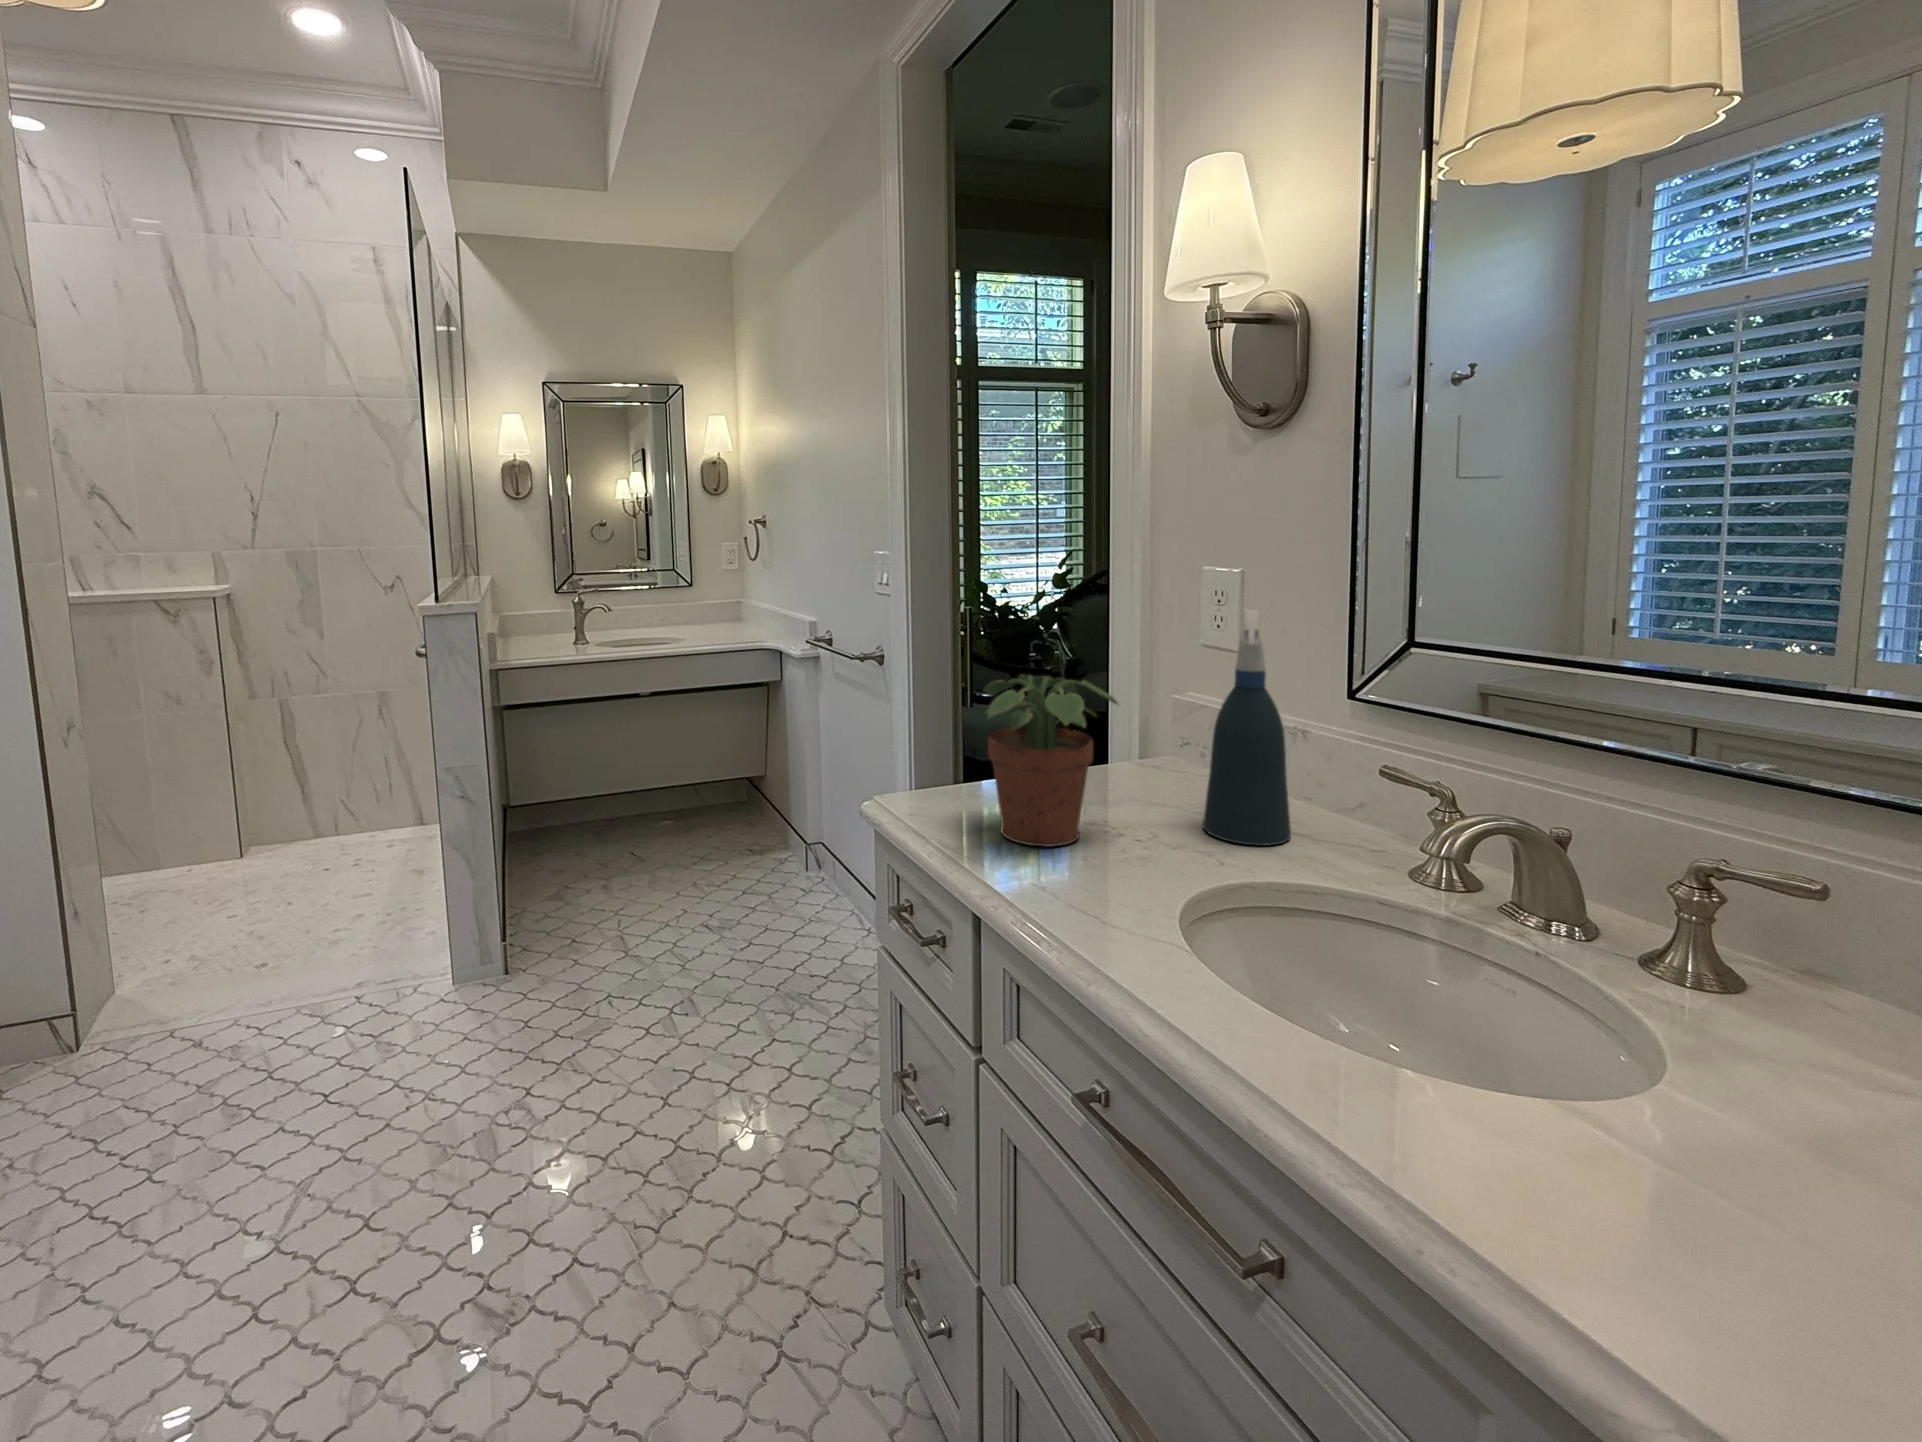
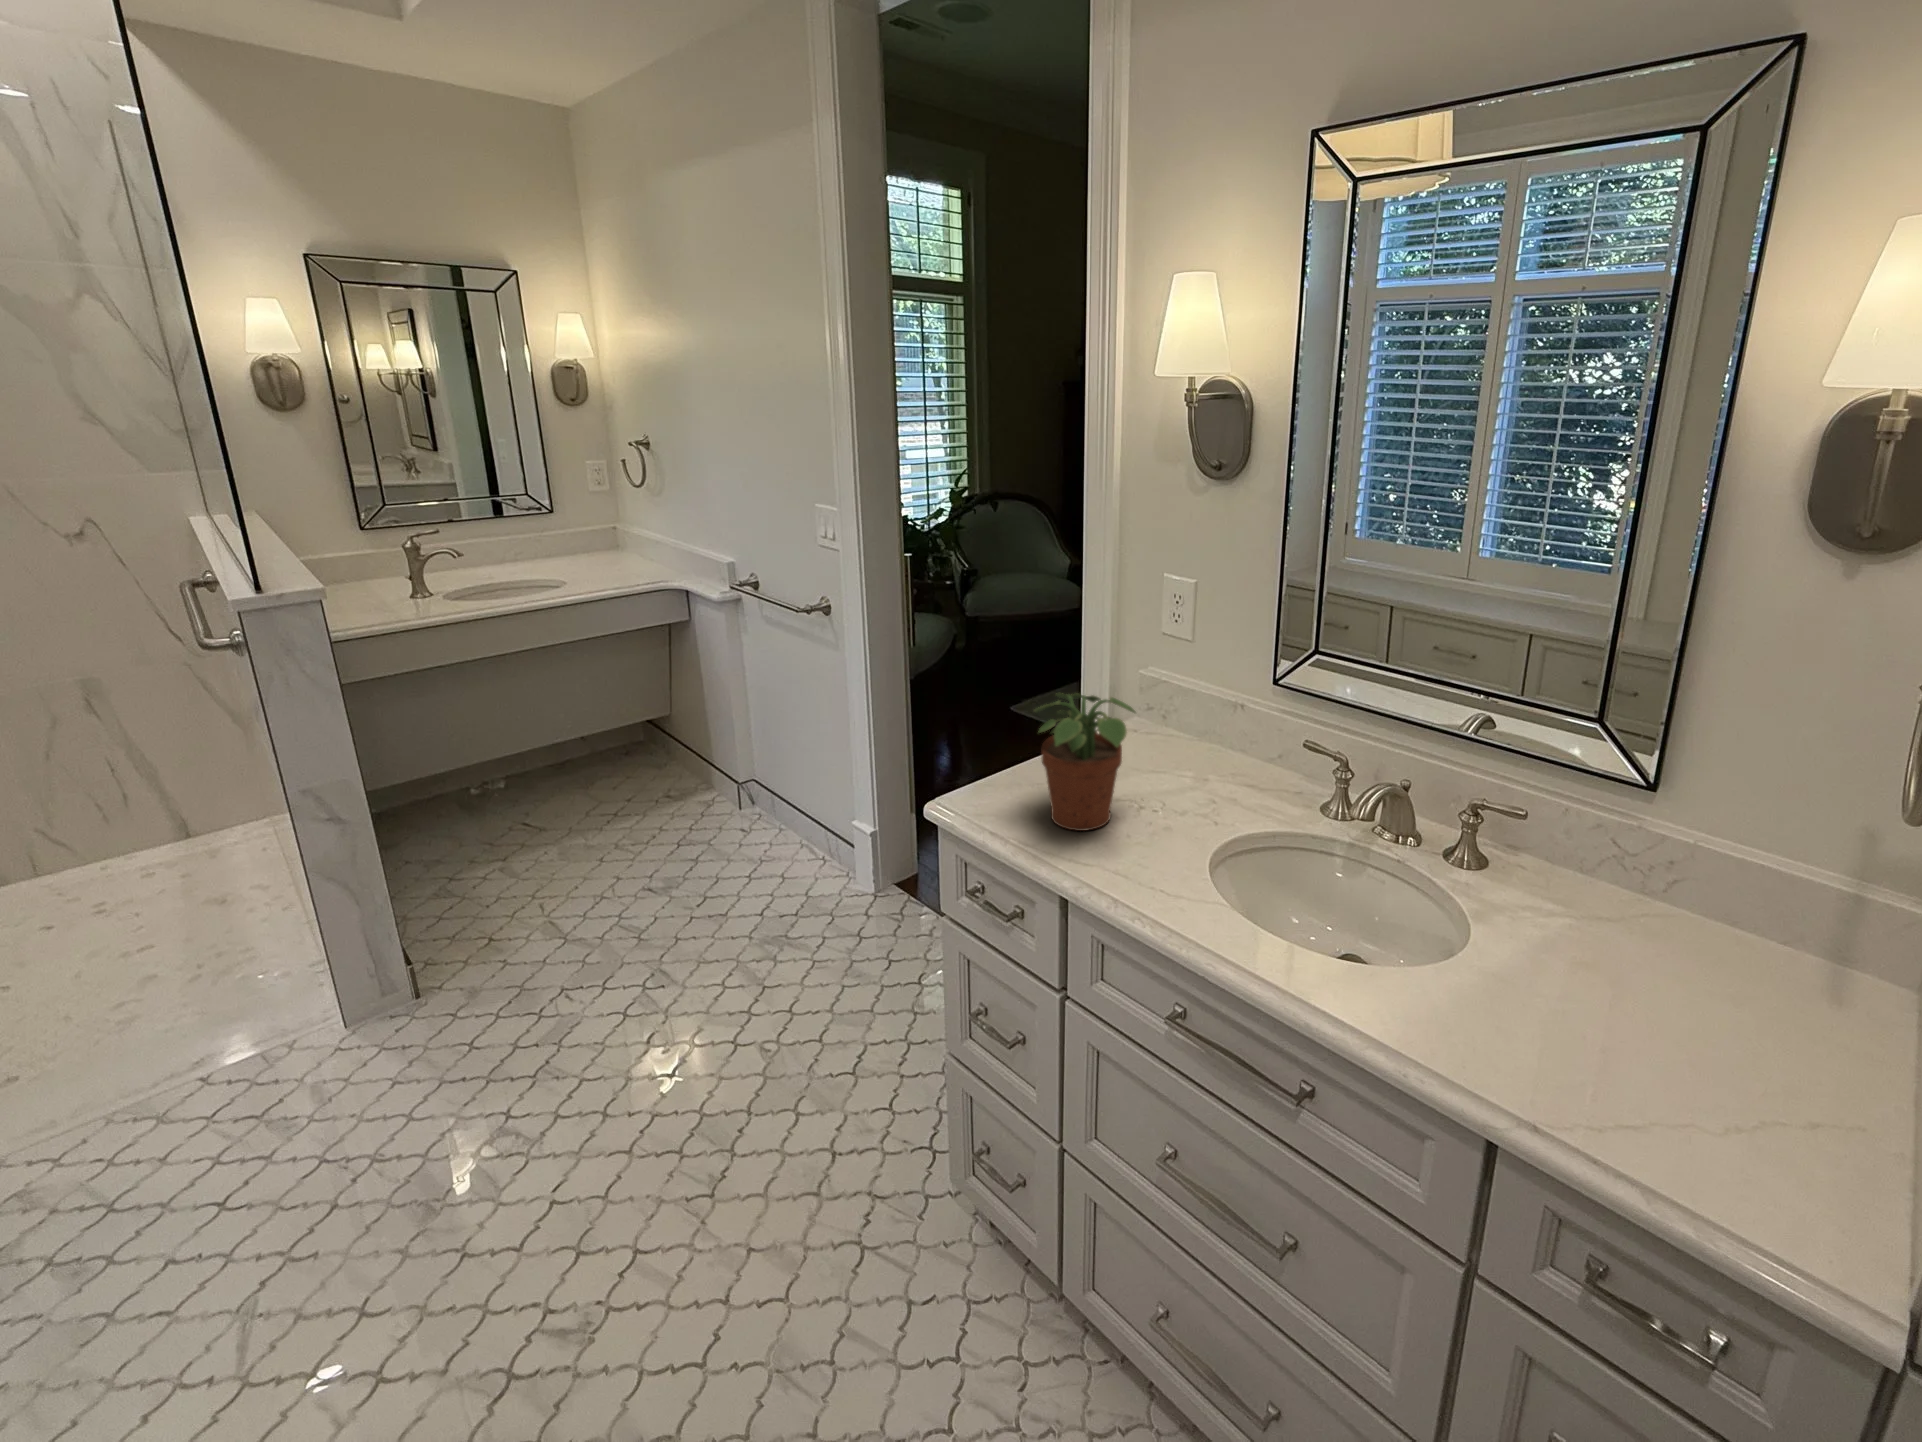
spray bottle: present [1203,608,1291,846] -> none [1186,627,1243,801]

